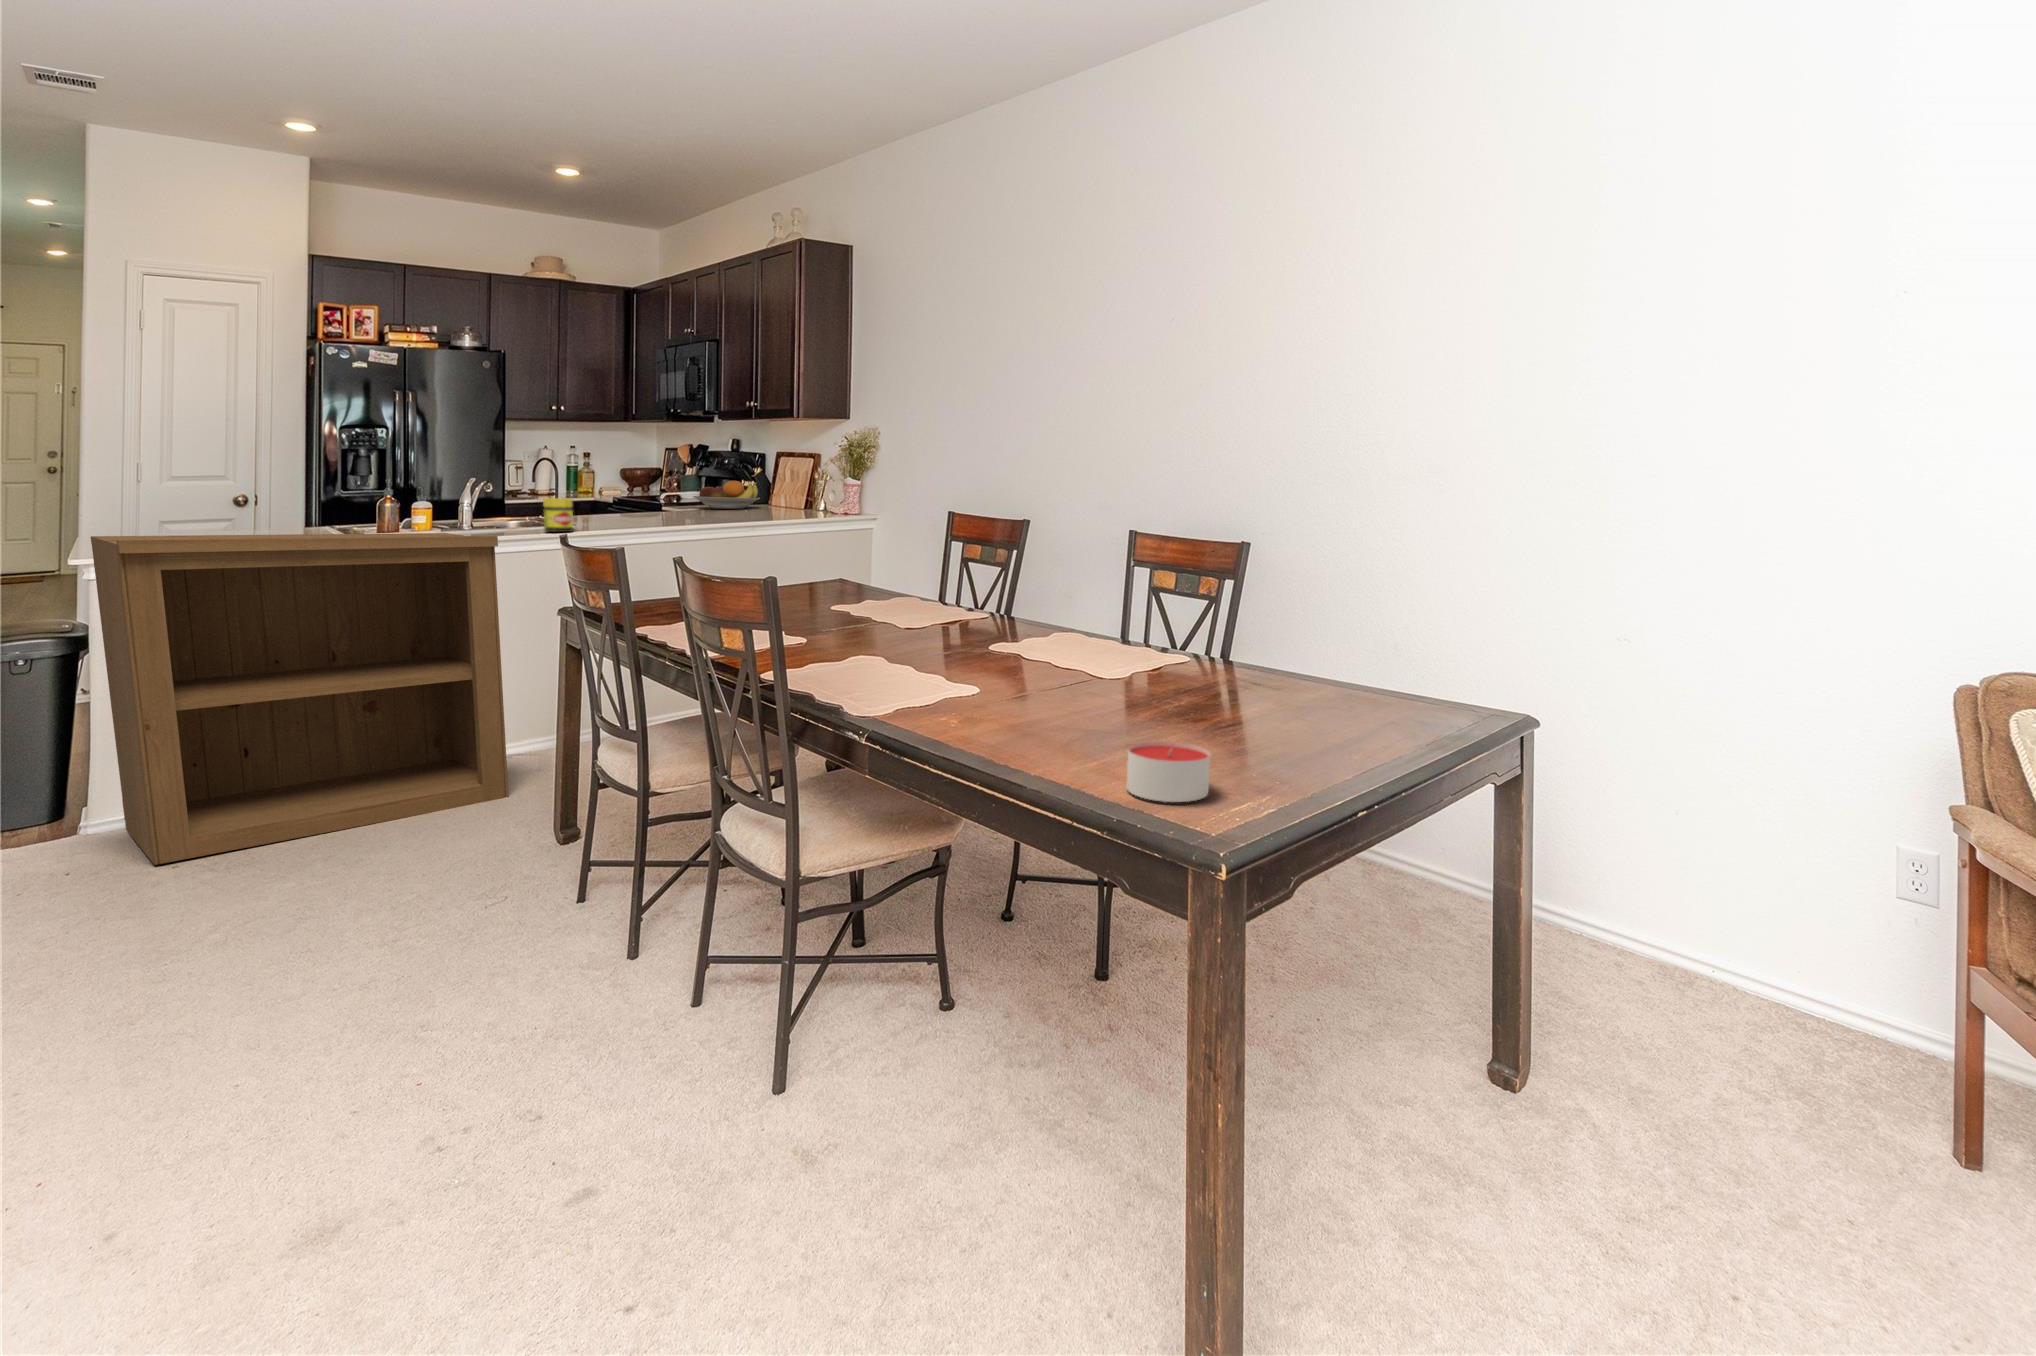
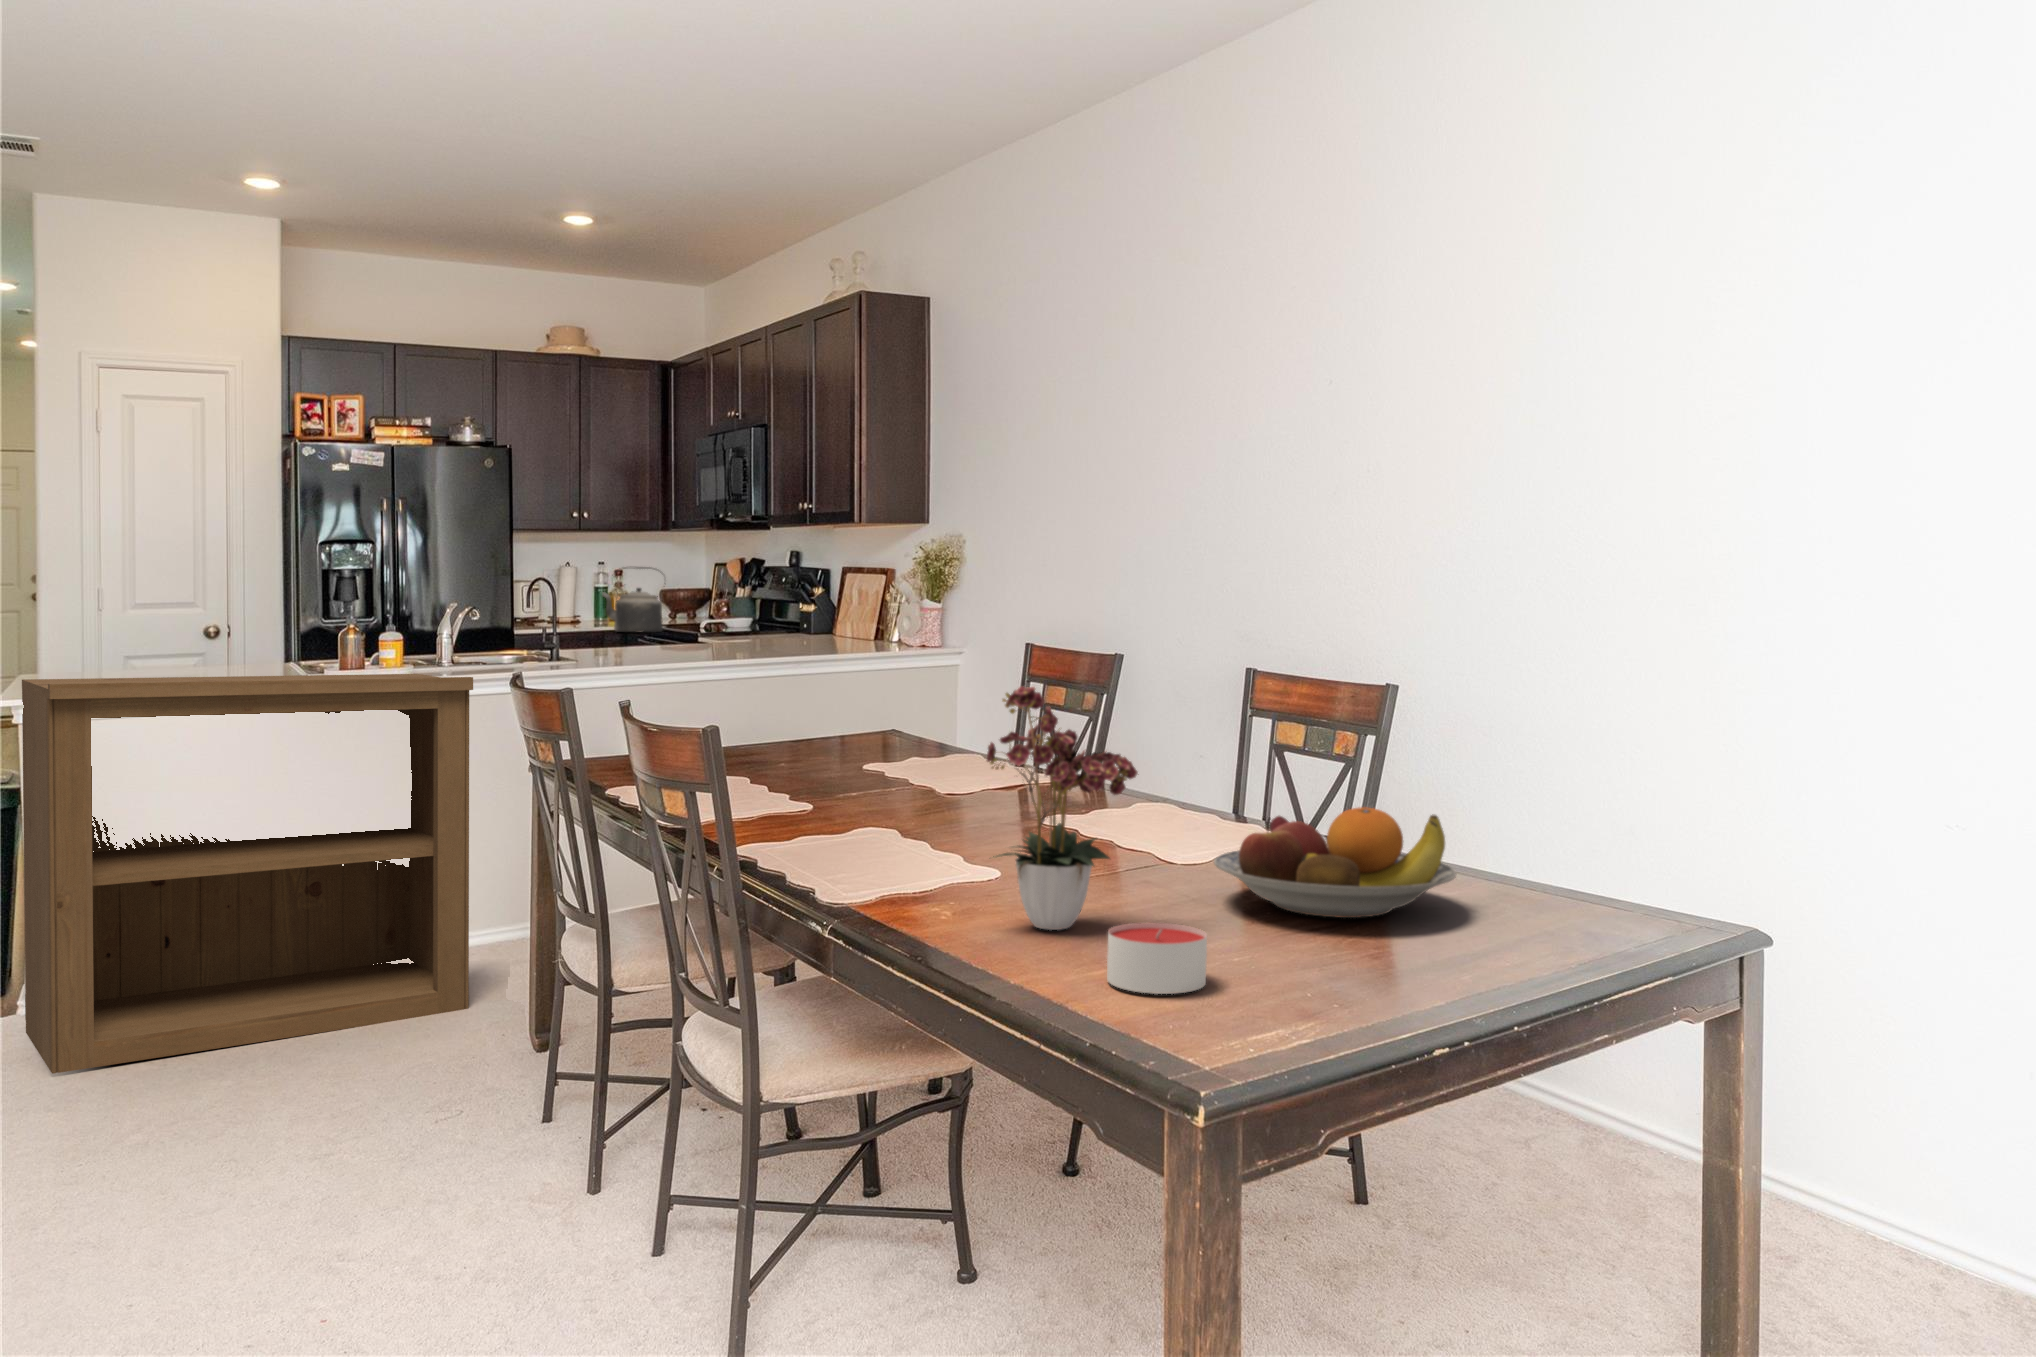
kettle: none [582,451,633,502] -> present [602,567,663,632]
fruit bowl: present [693,481,760,509] -> present [1214,807,1456,918]
jar: present [543,498,573,532] -> none [537,629,572,672]
flower arrangement: none [997,535,1135,745] -> present [986,687,1138,930]

